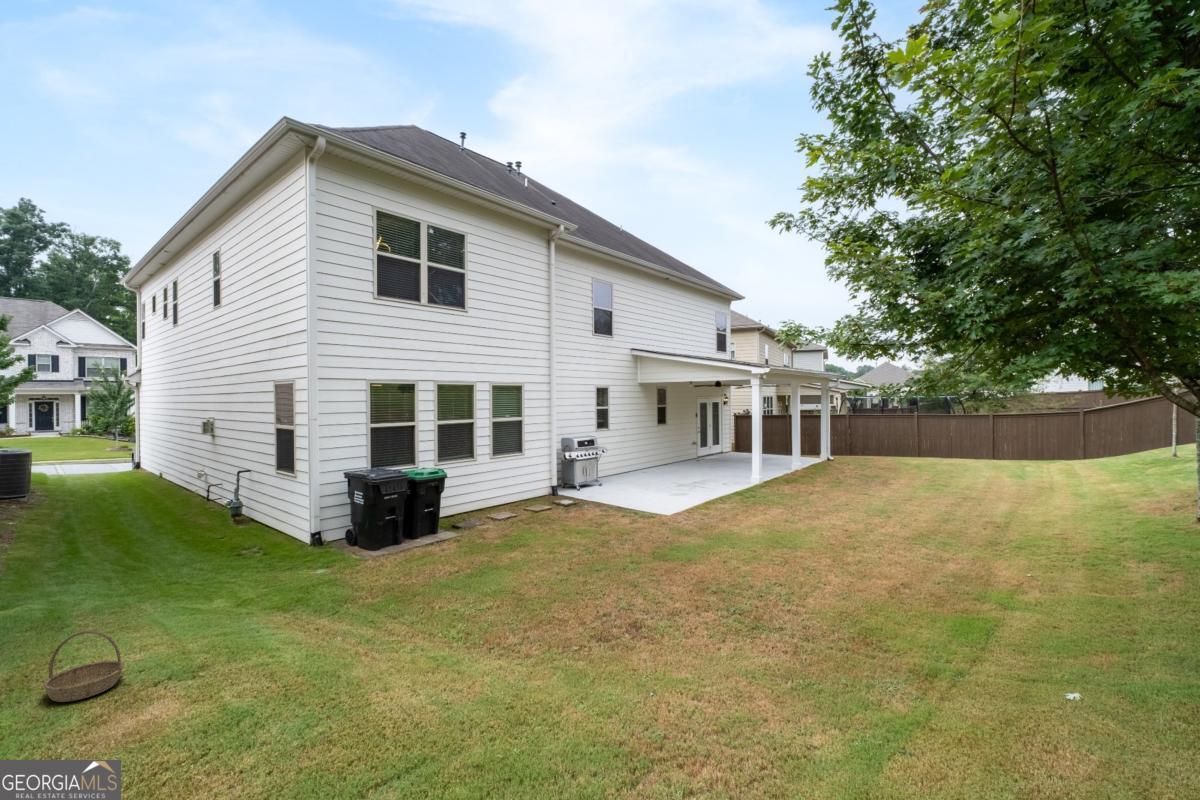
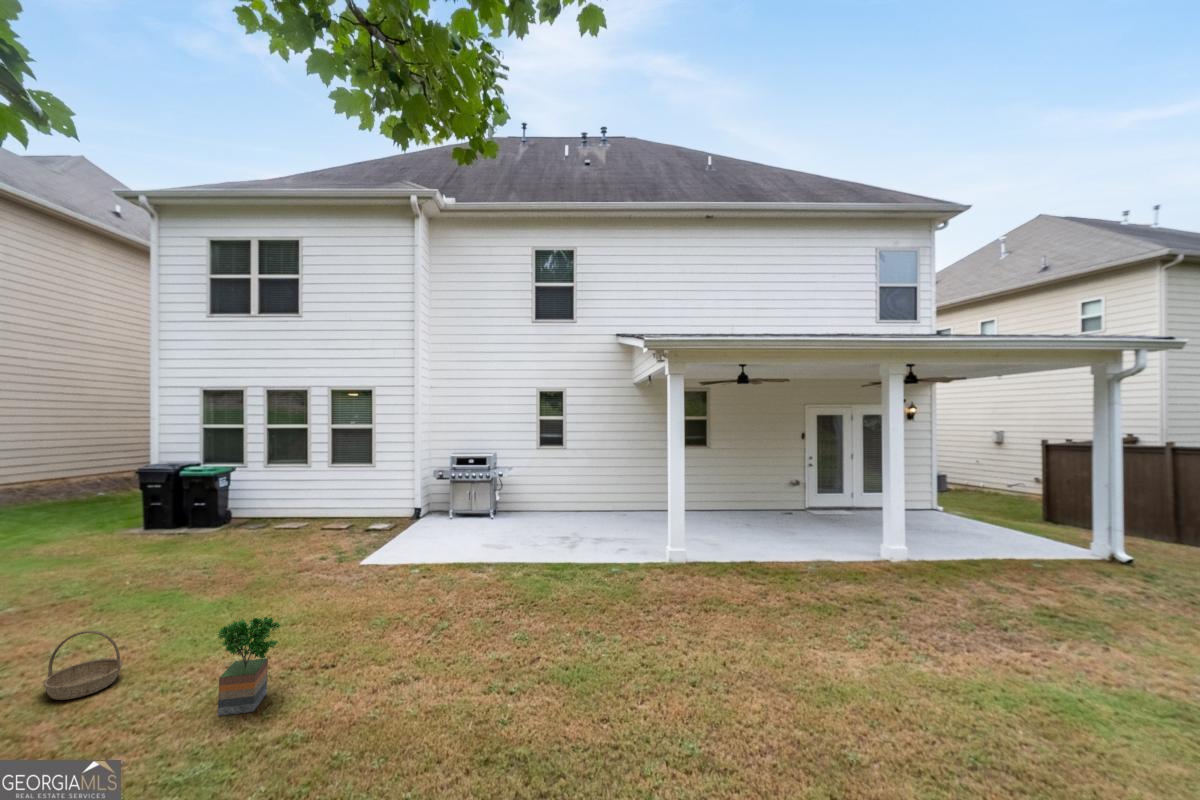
potted tree: none [217,613,285,717] -> present [218,617,281,716]

